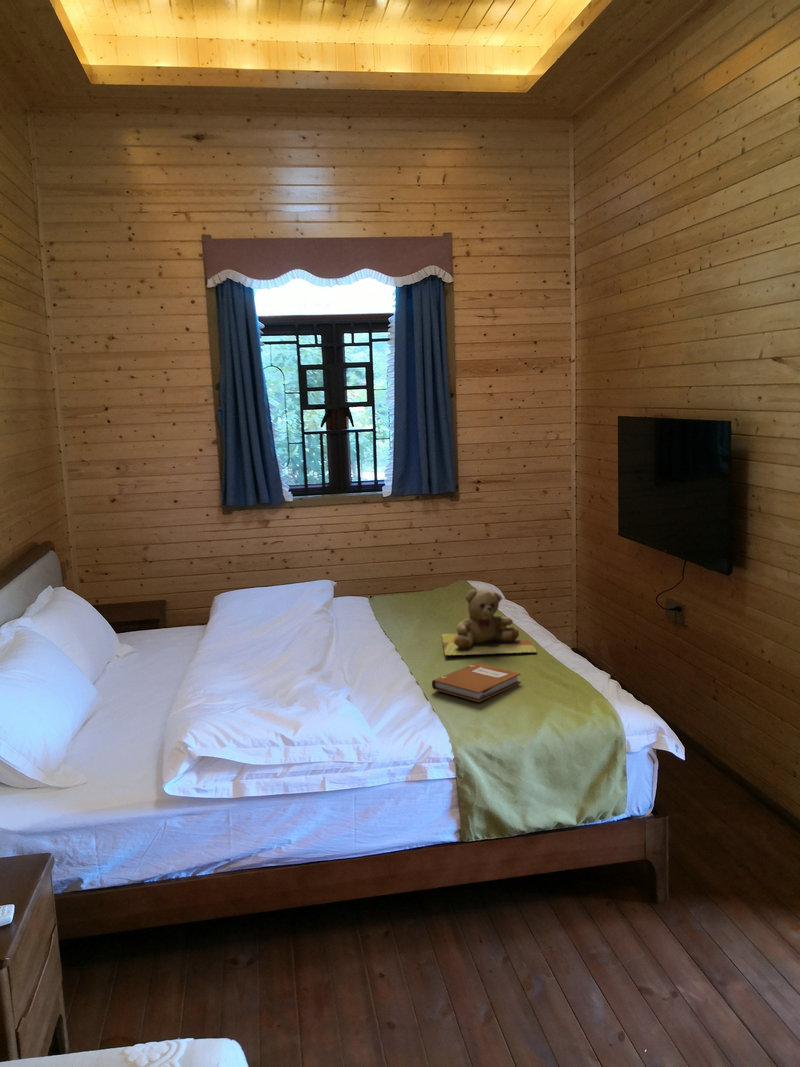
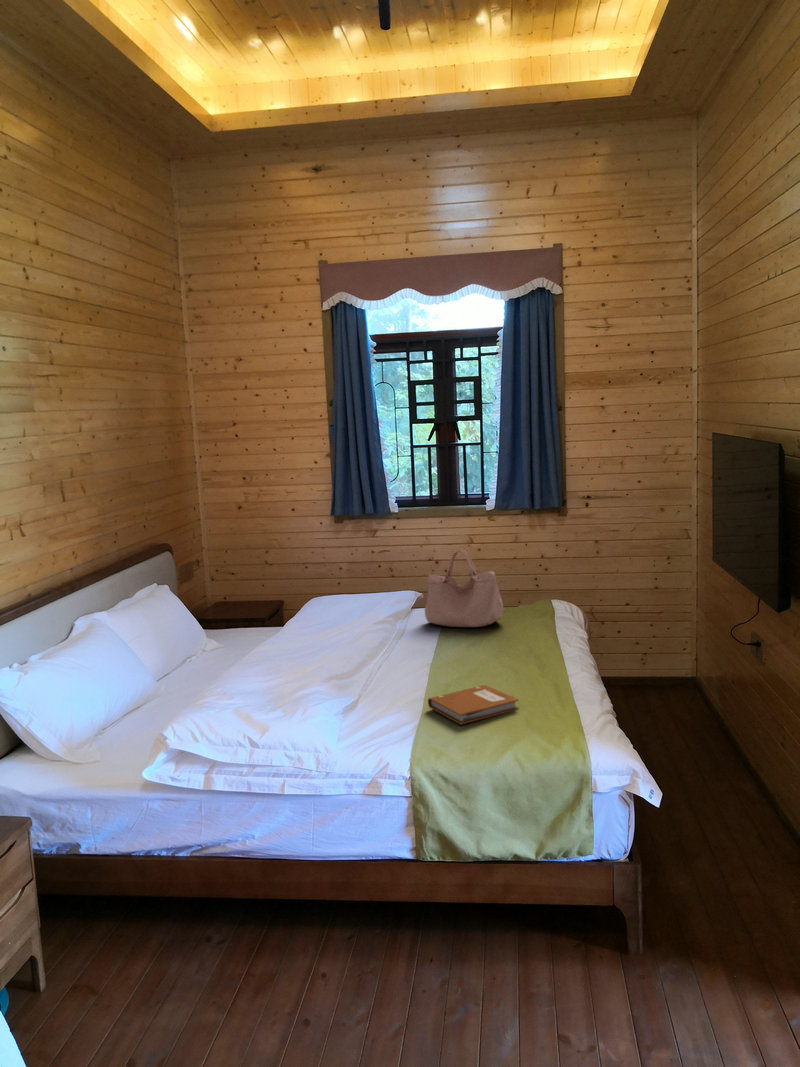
handbag: none [358,534,440,612] -> present [425,550,504,627]
teddy bear: present [442,589,536,655] -> none [466,610,568,679]

